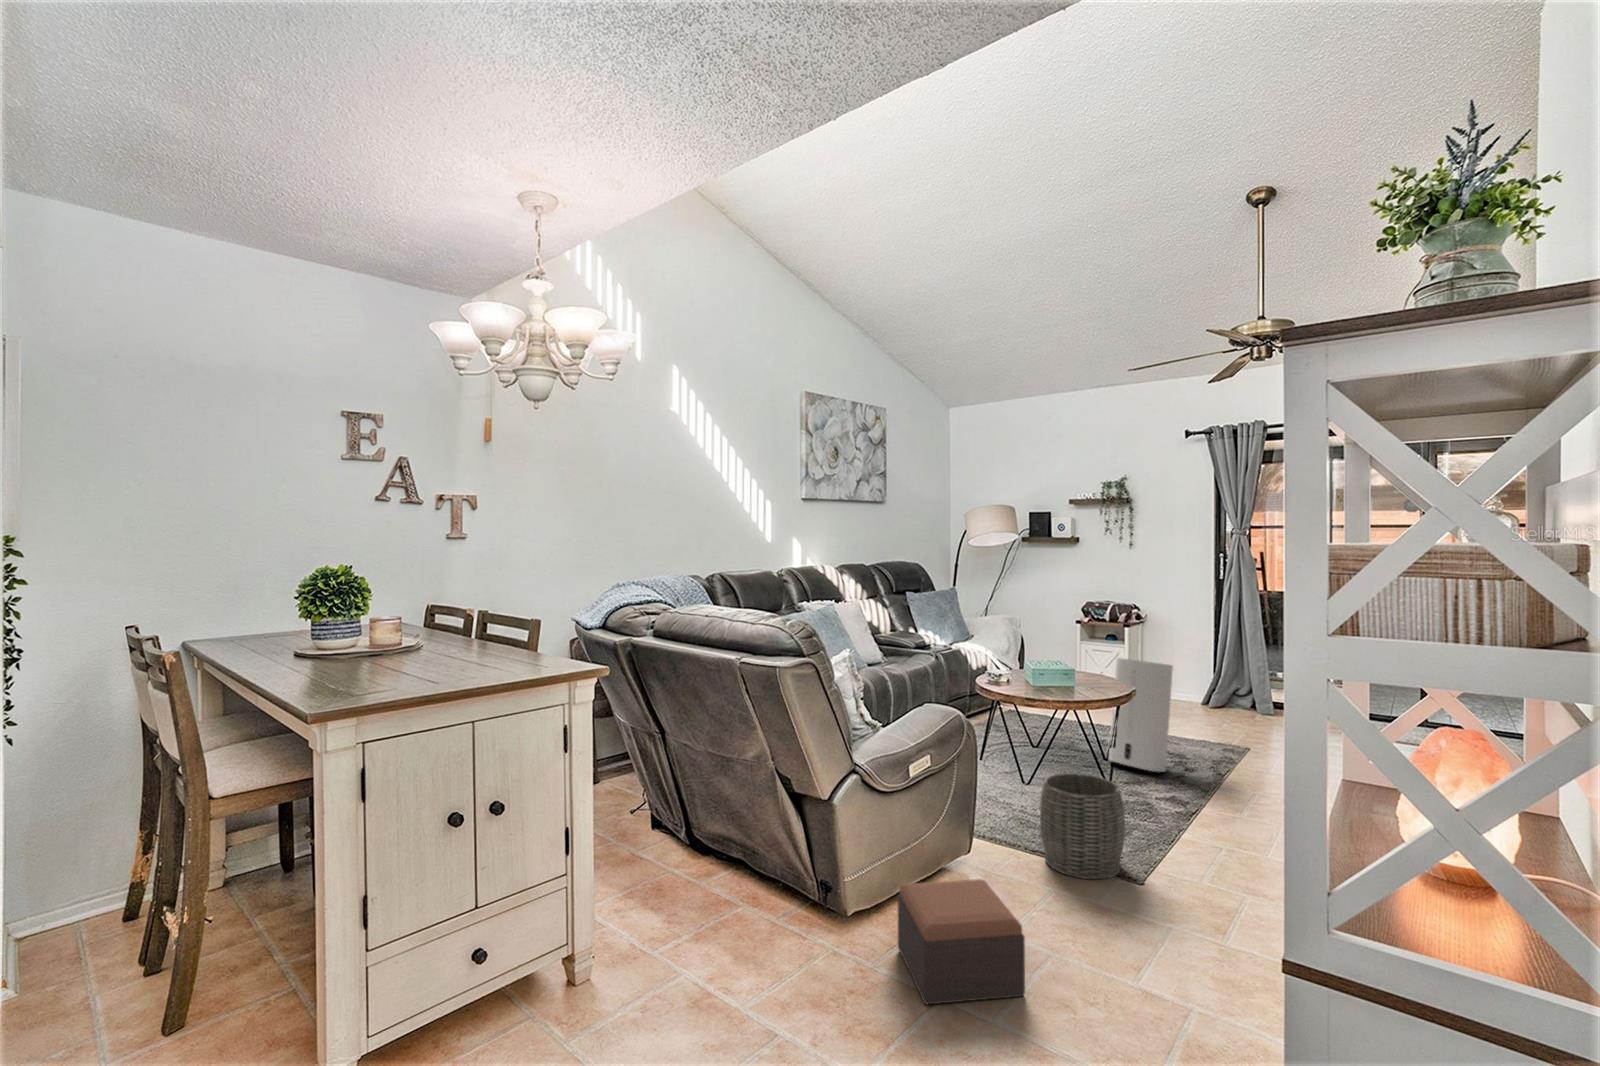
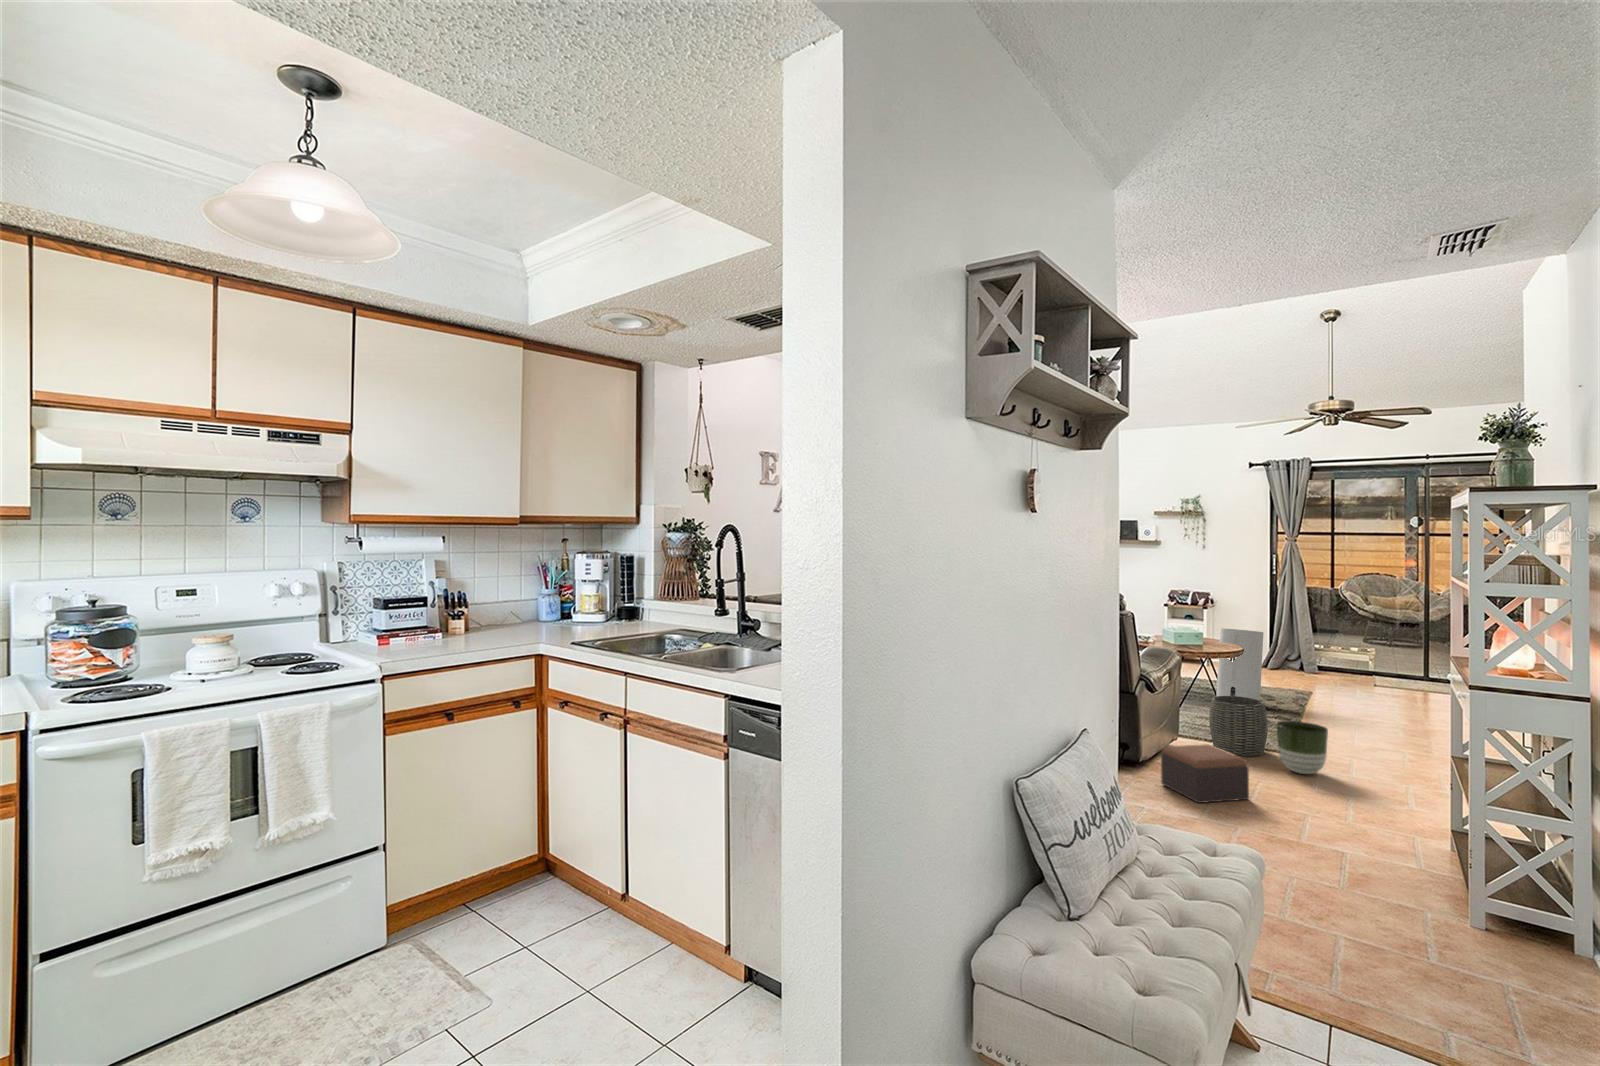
planter: none [1117,829,1197,928] -> present [1277,721,1328,774]

